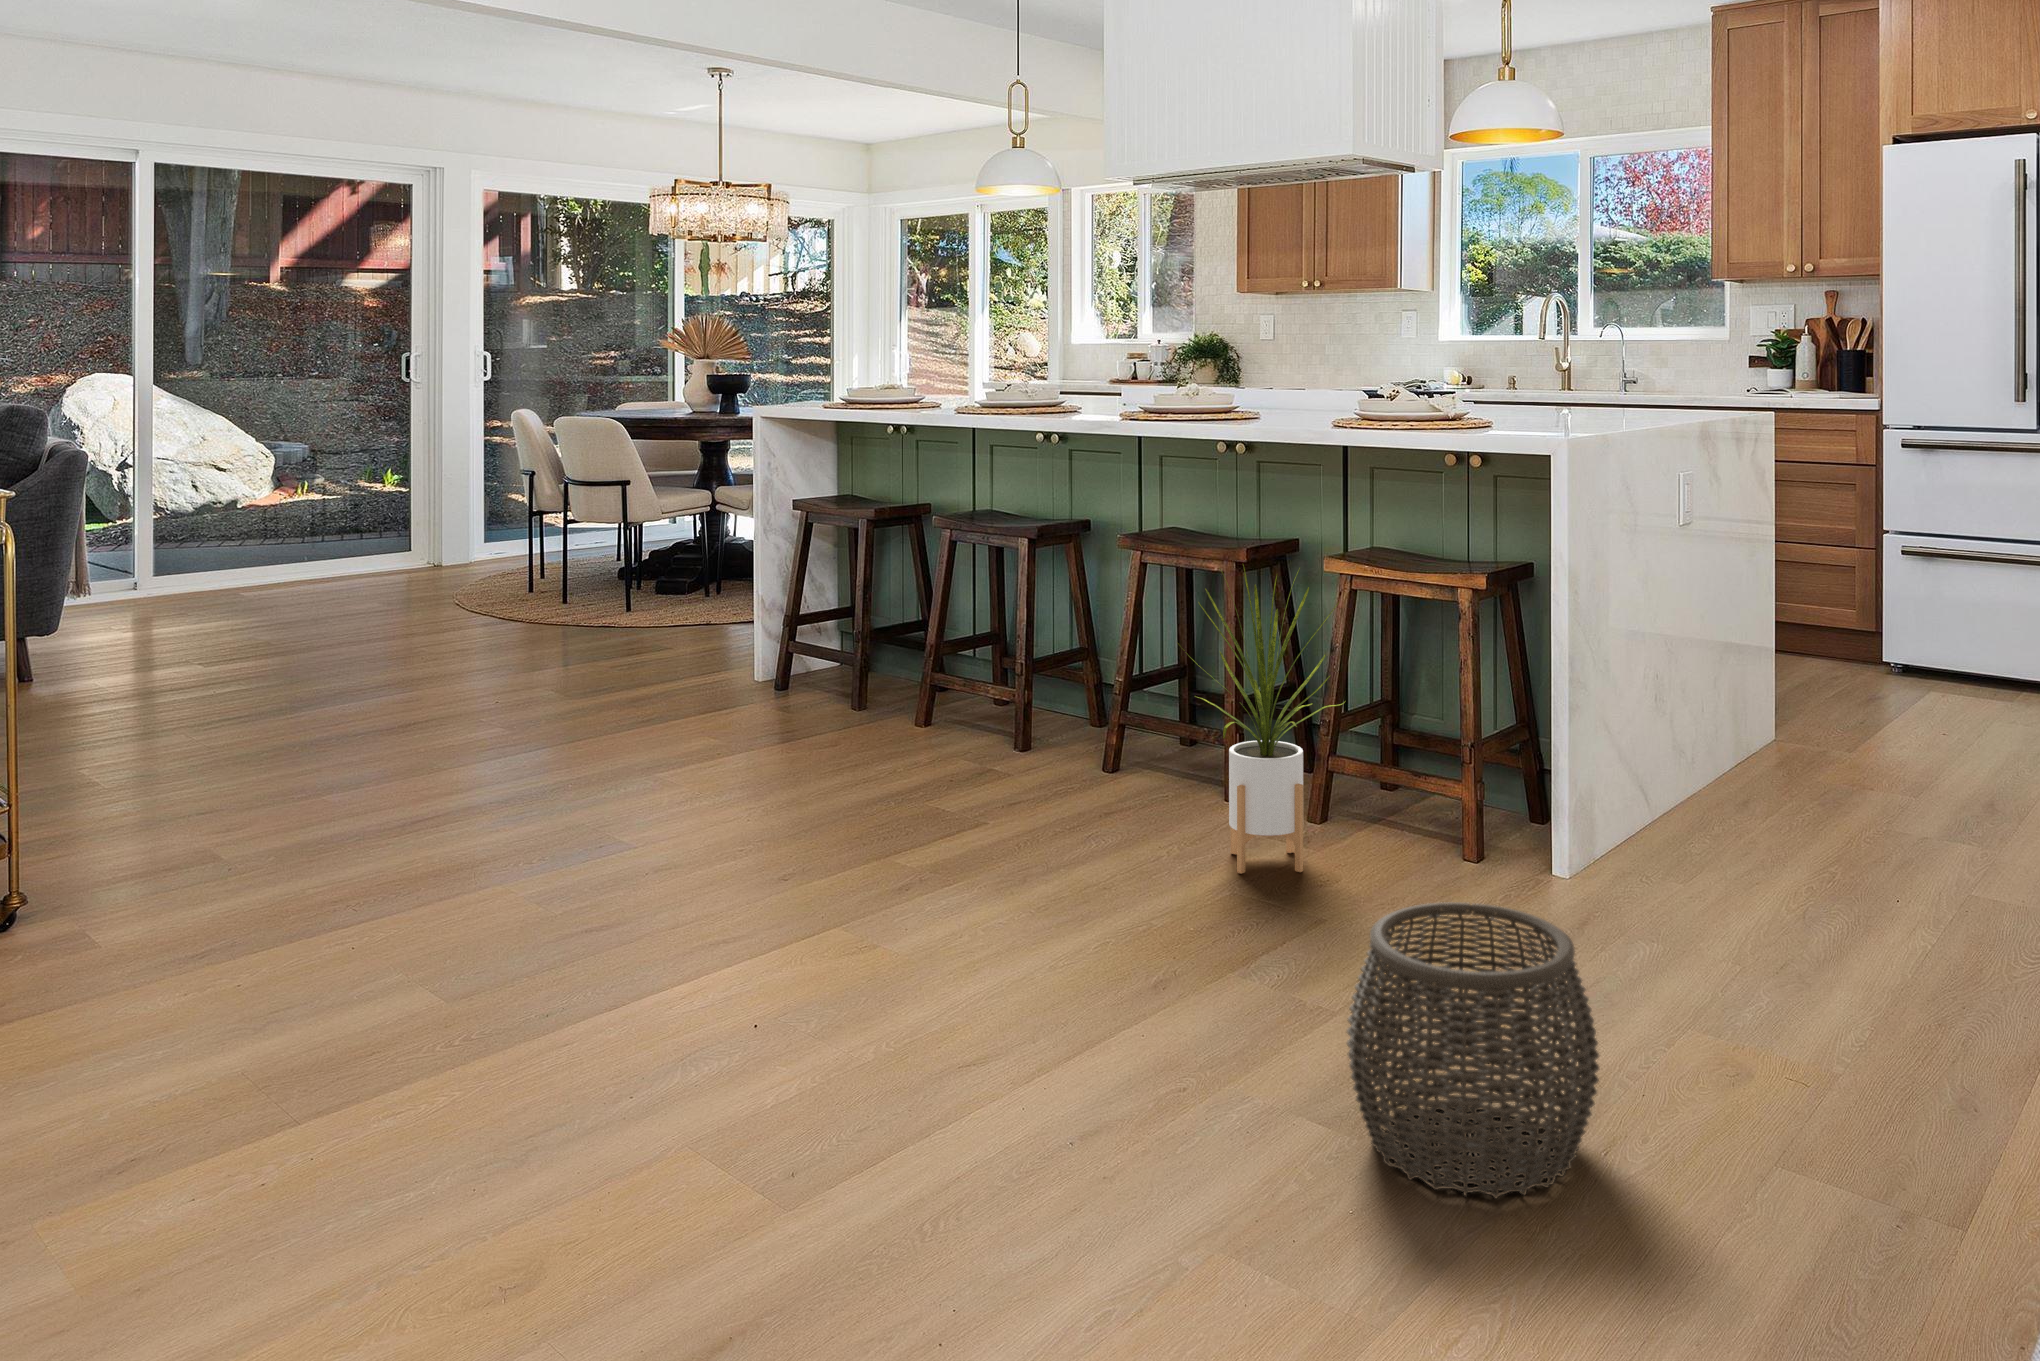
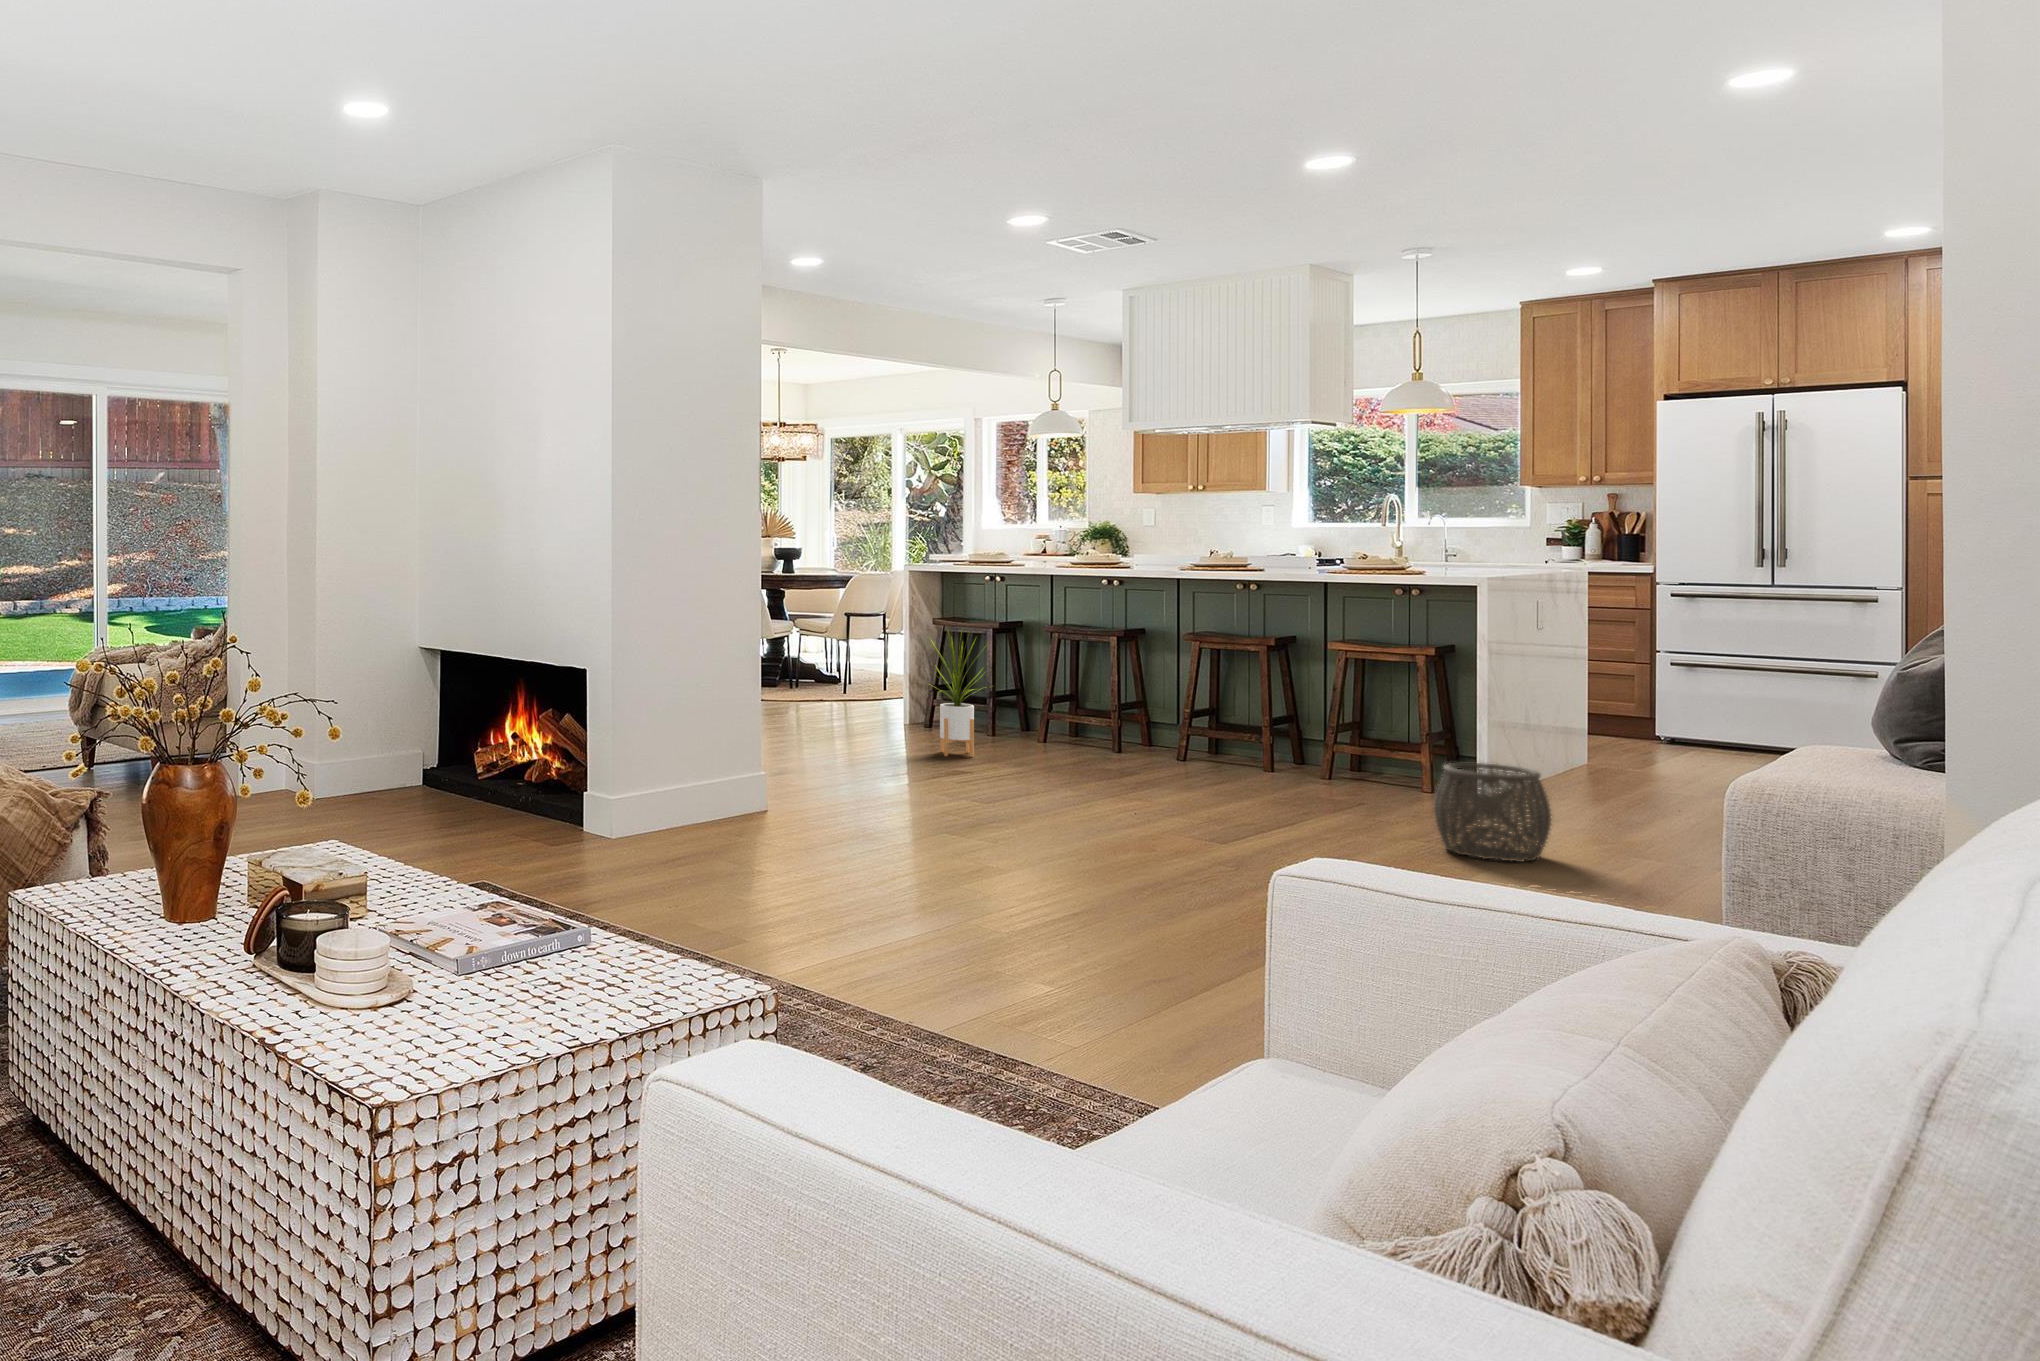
house plant: present [1190,565,1345,874] -> present [929,628,987,757]

